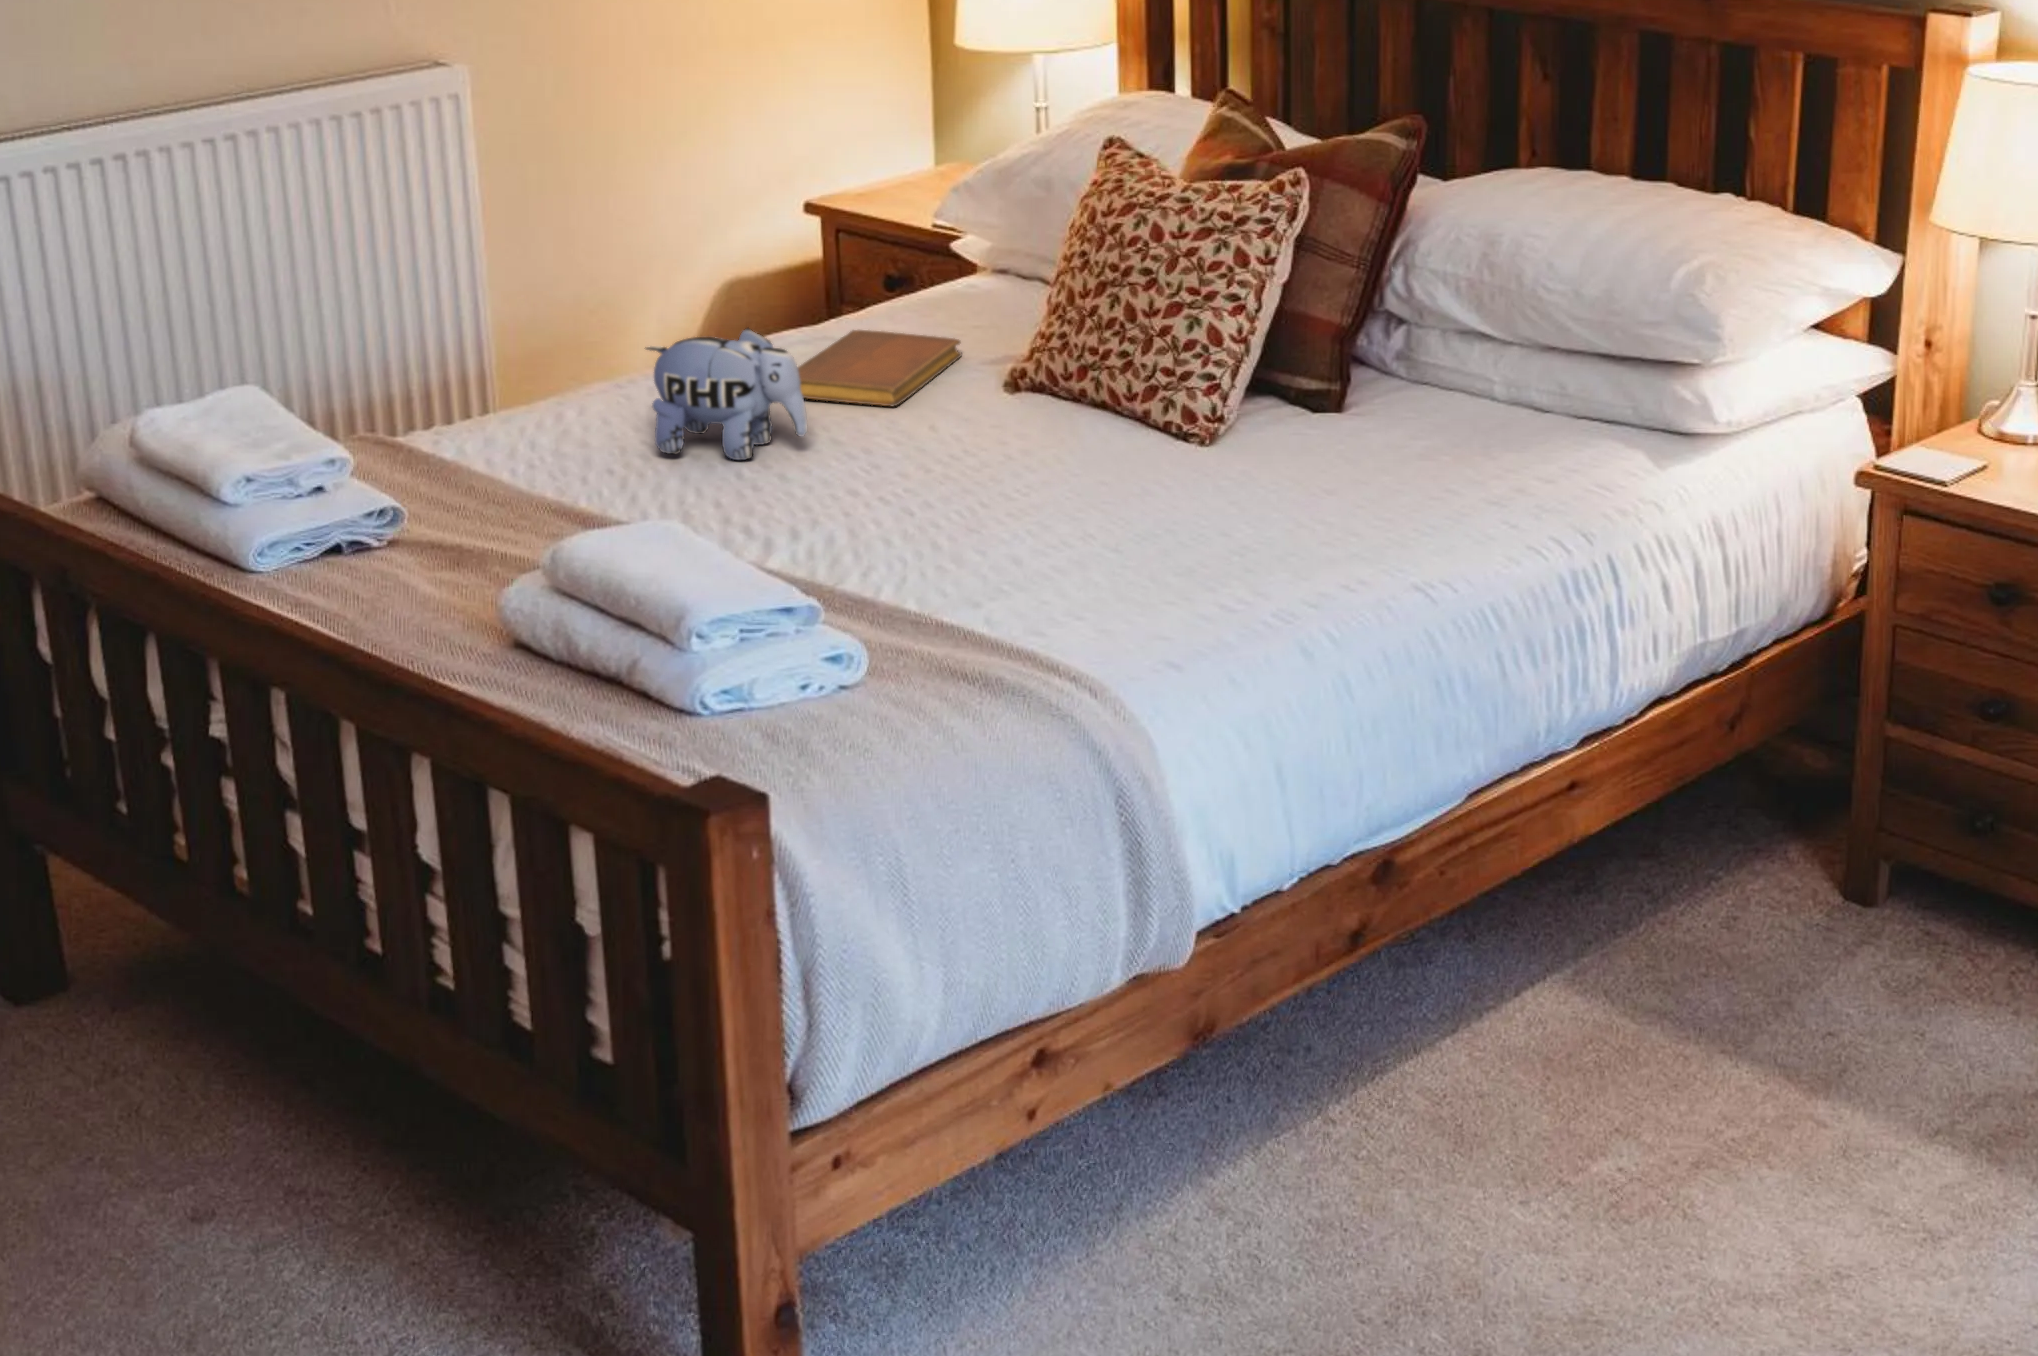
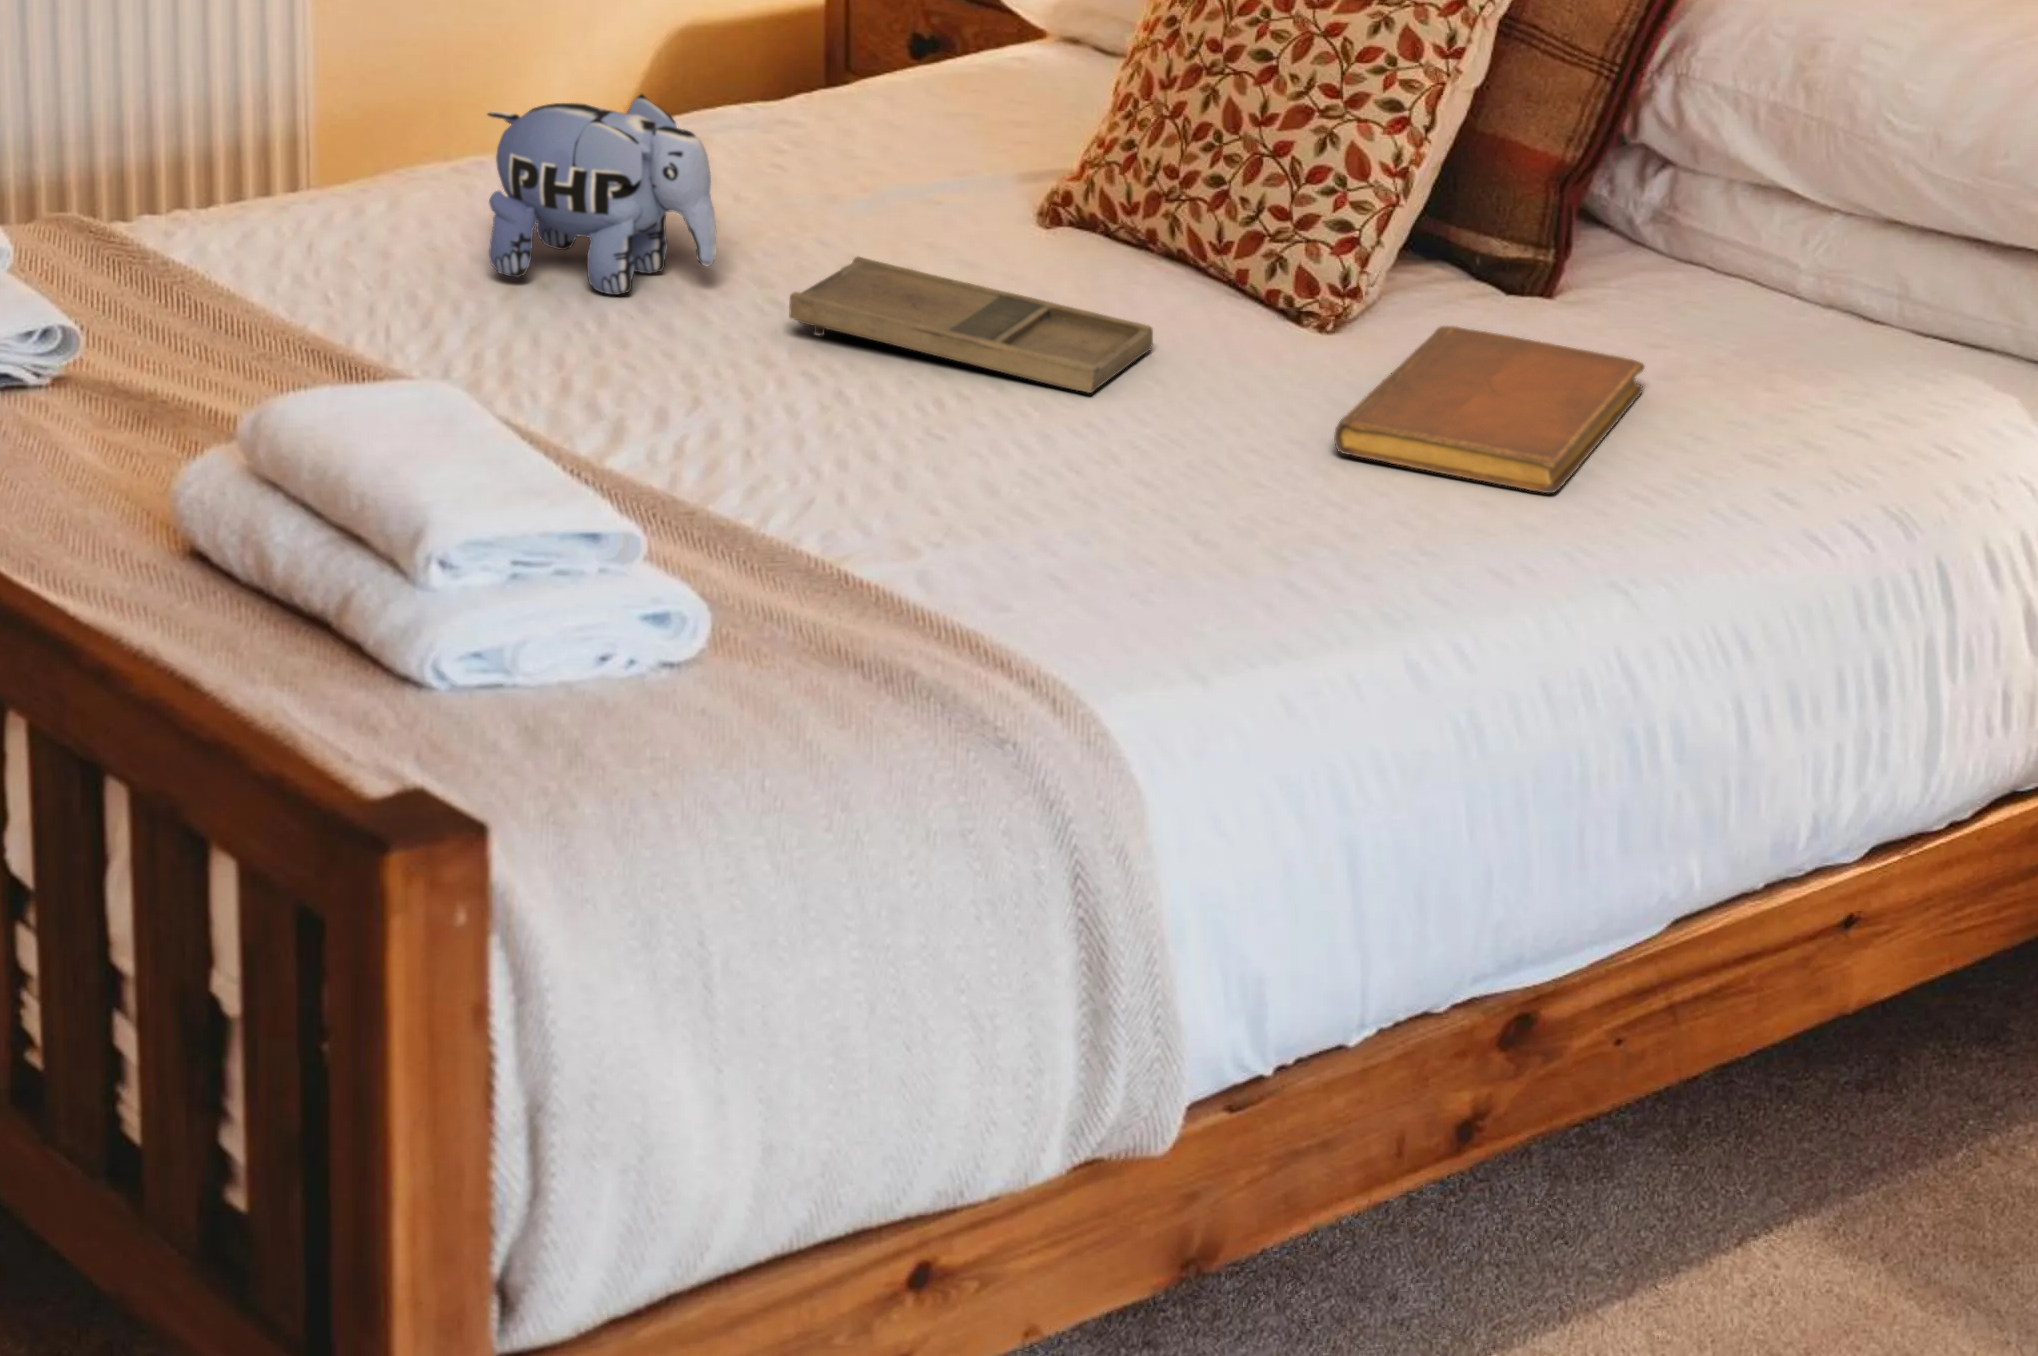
notebook: present [798,330,961,406] -> present [1334,326,1644,493]
tray: none [863,422,1100,497] -> present [789,256,1153,393]

